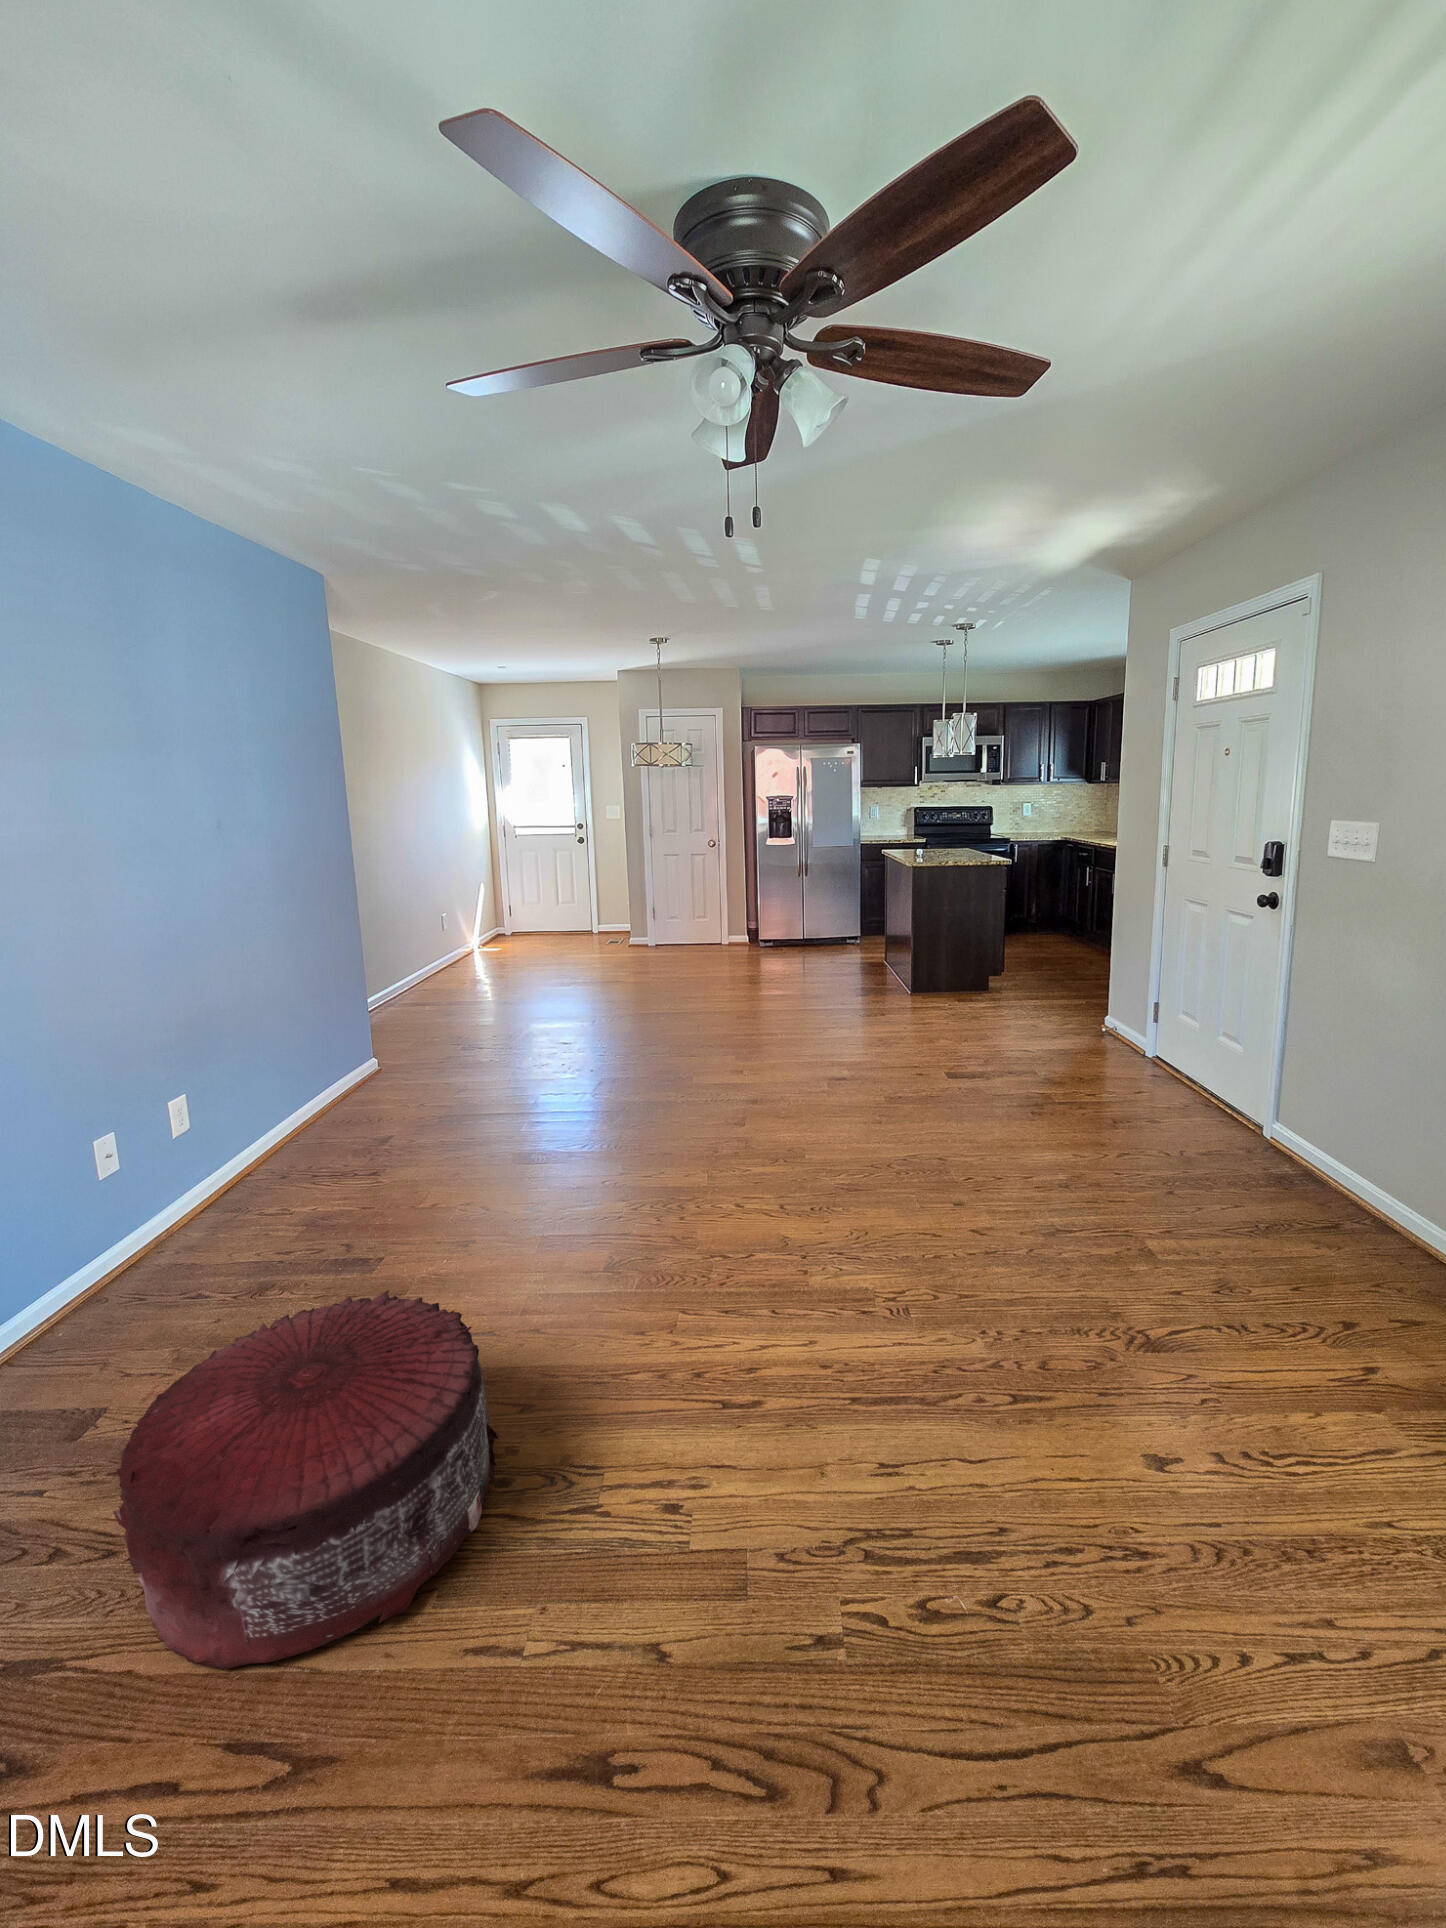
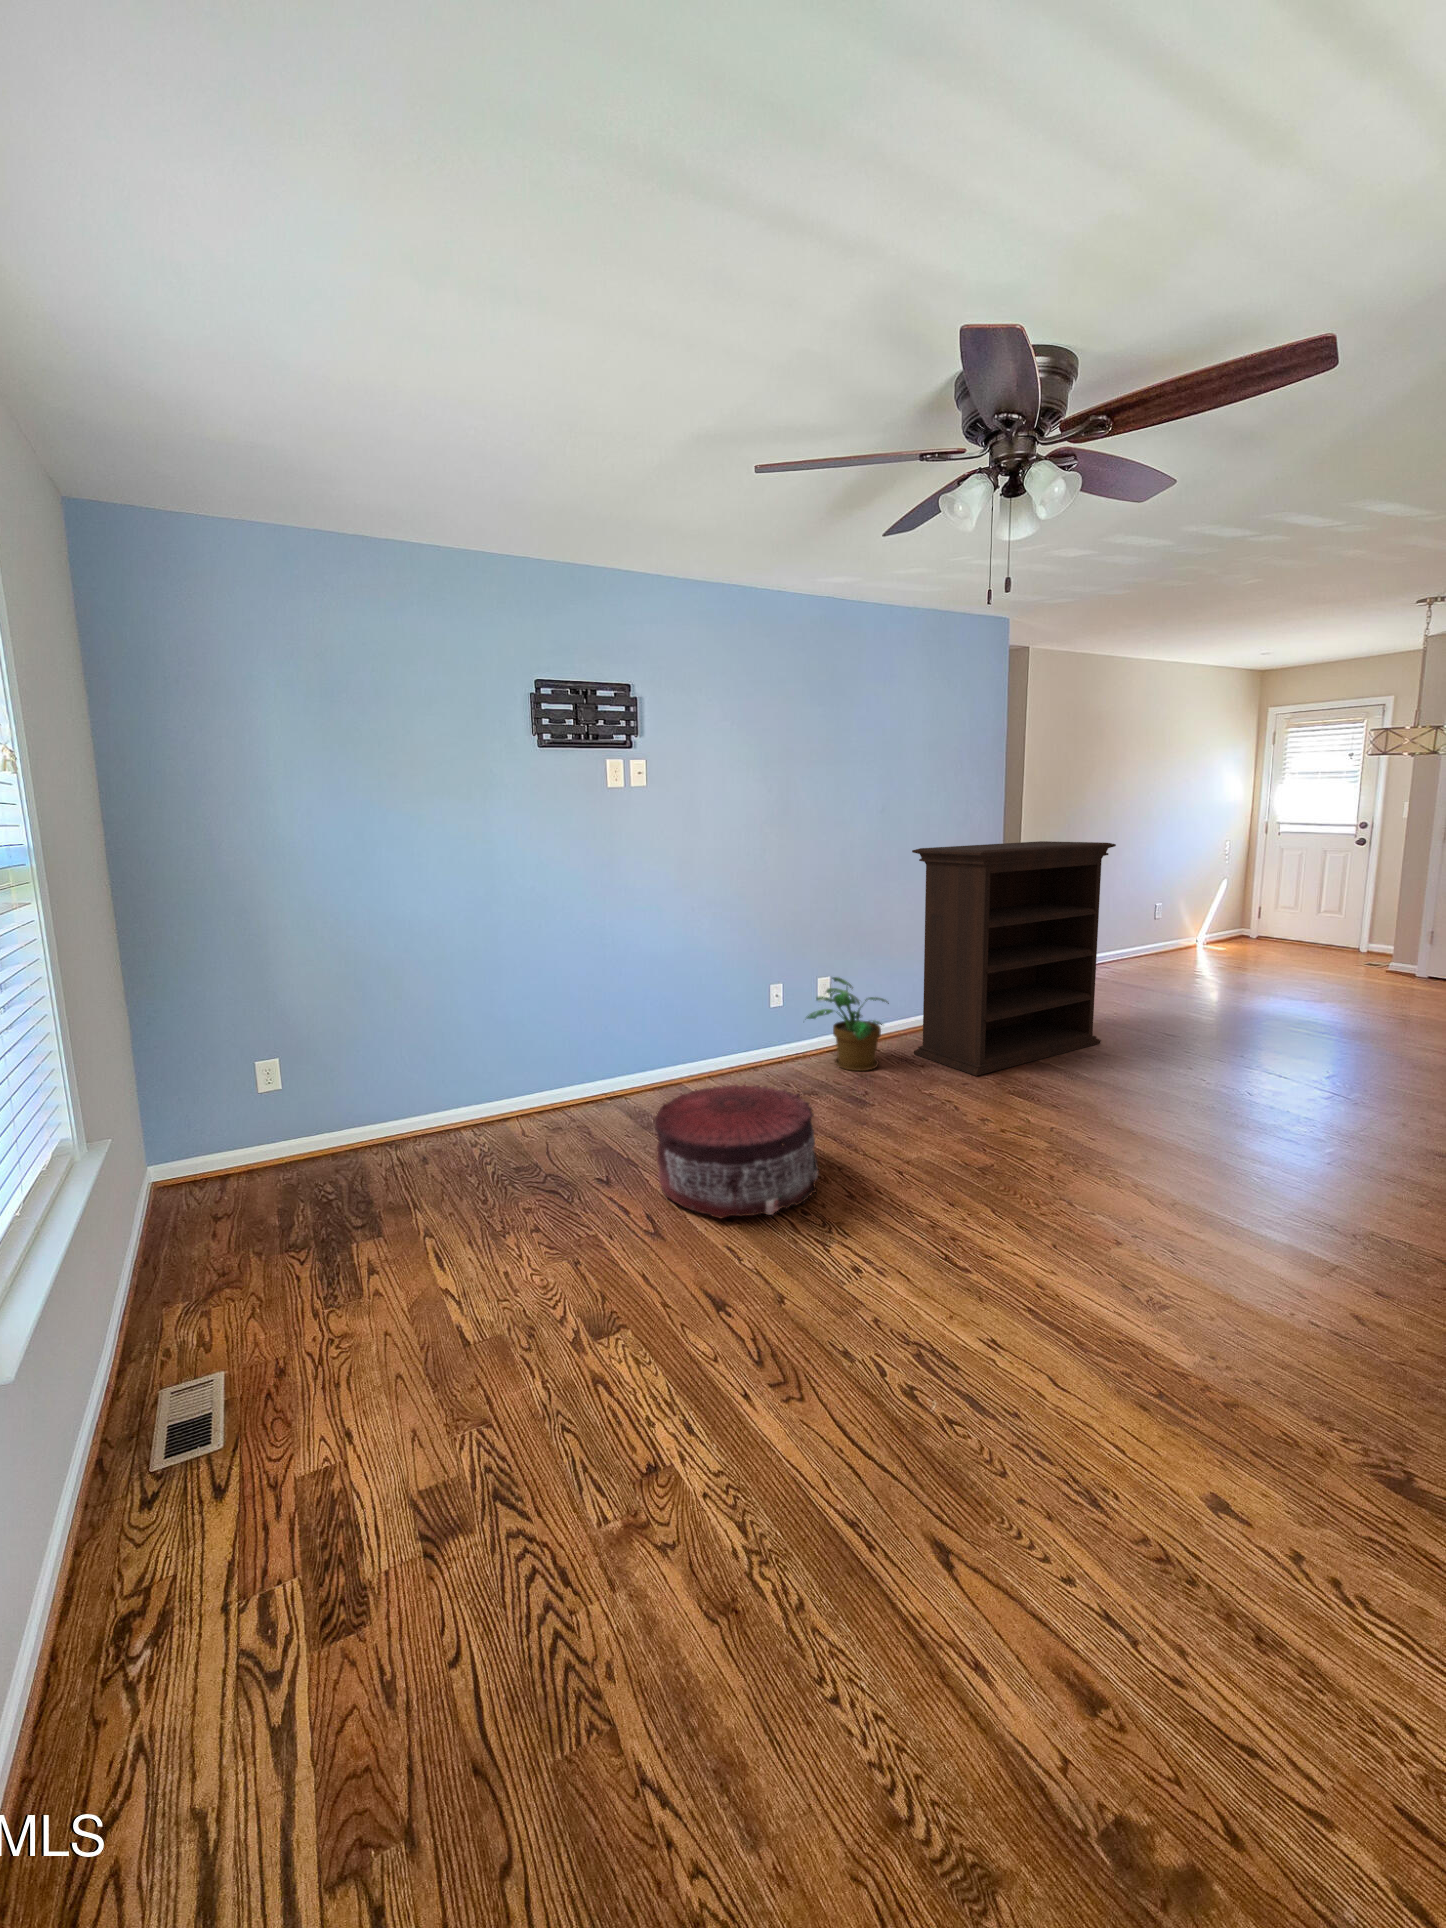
bookshelf: none [315,847,531,1161] -> present [912,841,1116,1076]
potted plant: none [173,1081,338,1224] -> present [806,977,889,1071]

